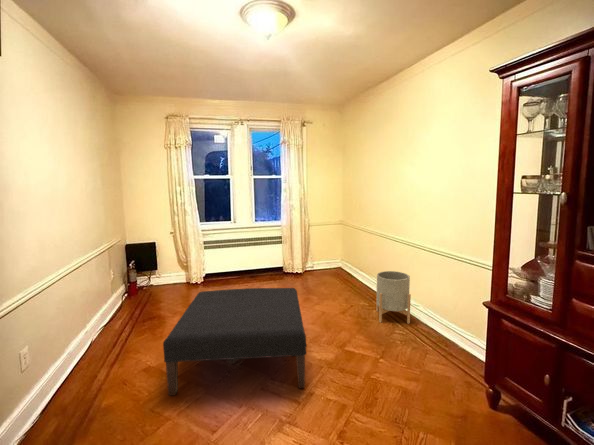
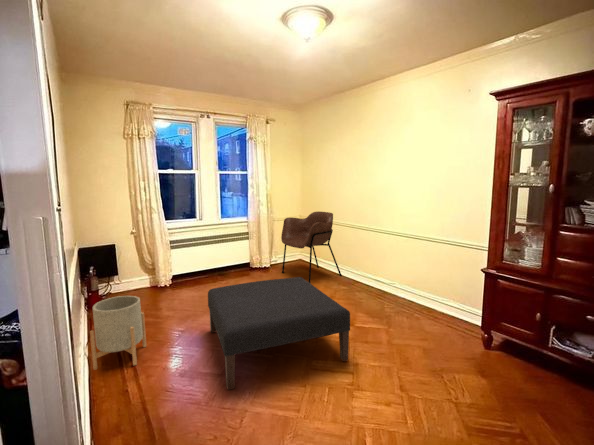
armchair: none [309,218,371,296] -> present [281,211,342,283]
planter: present [376,271,411,324] -> present [90,296,146,370]

